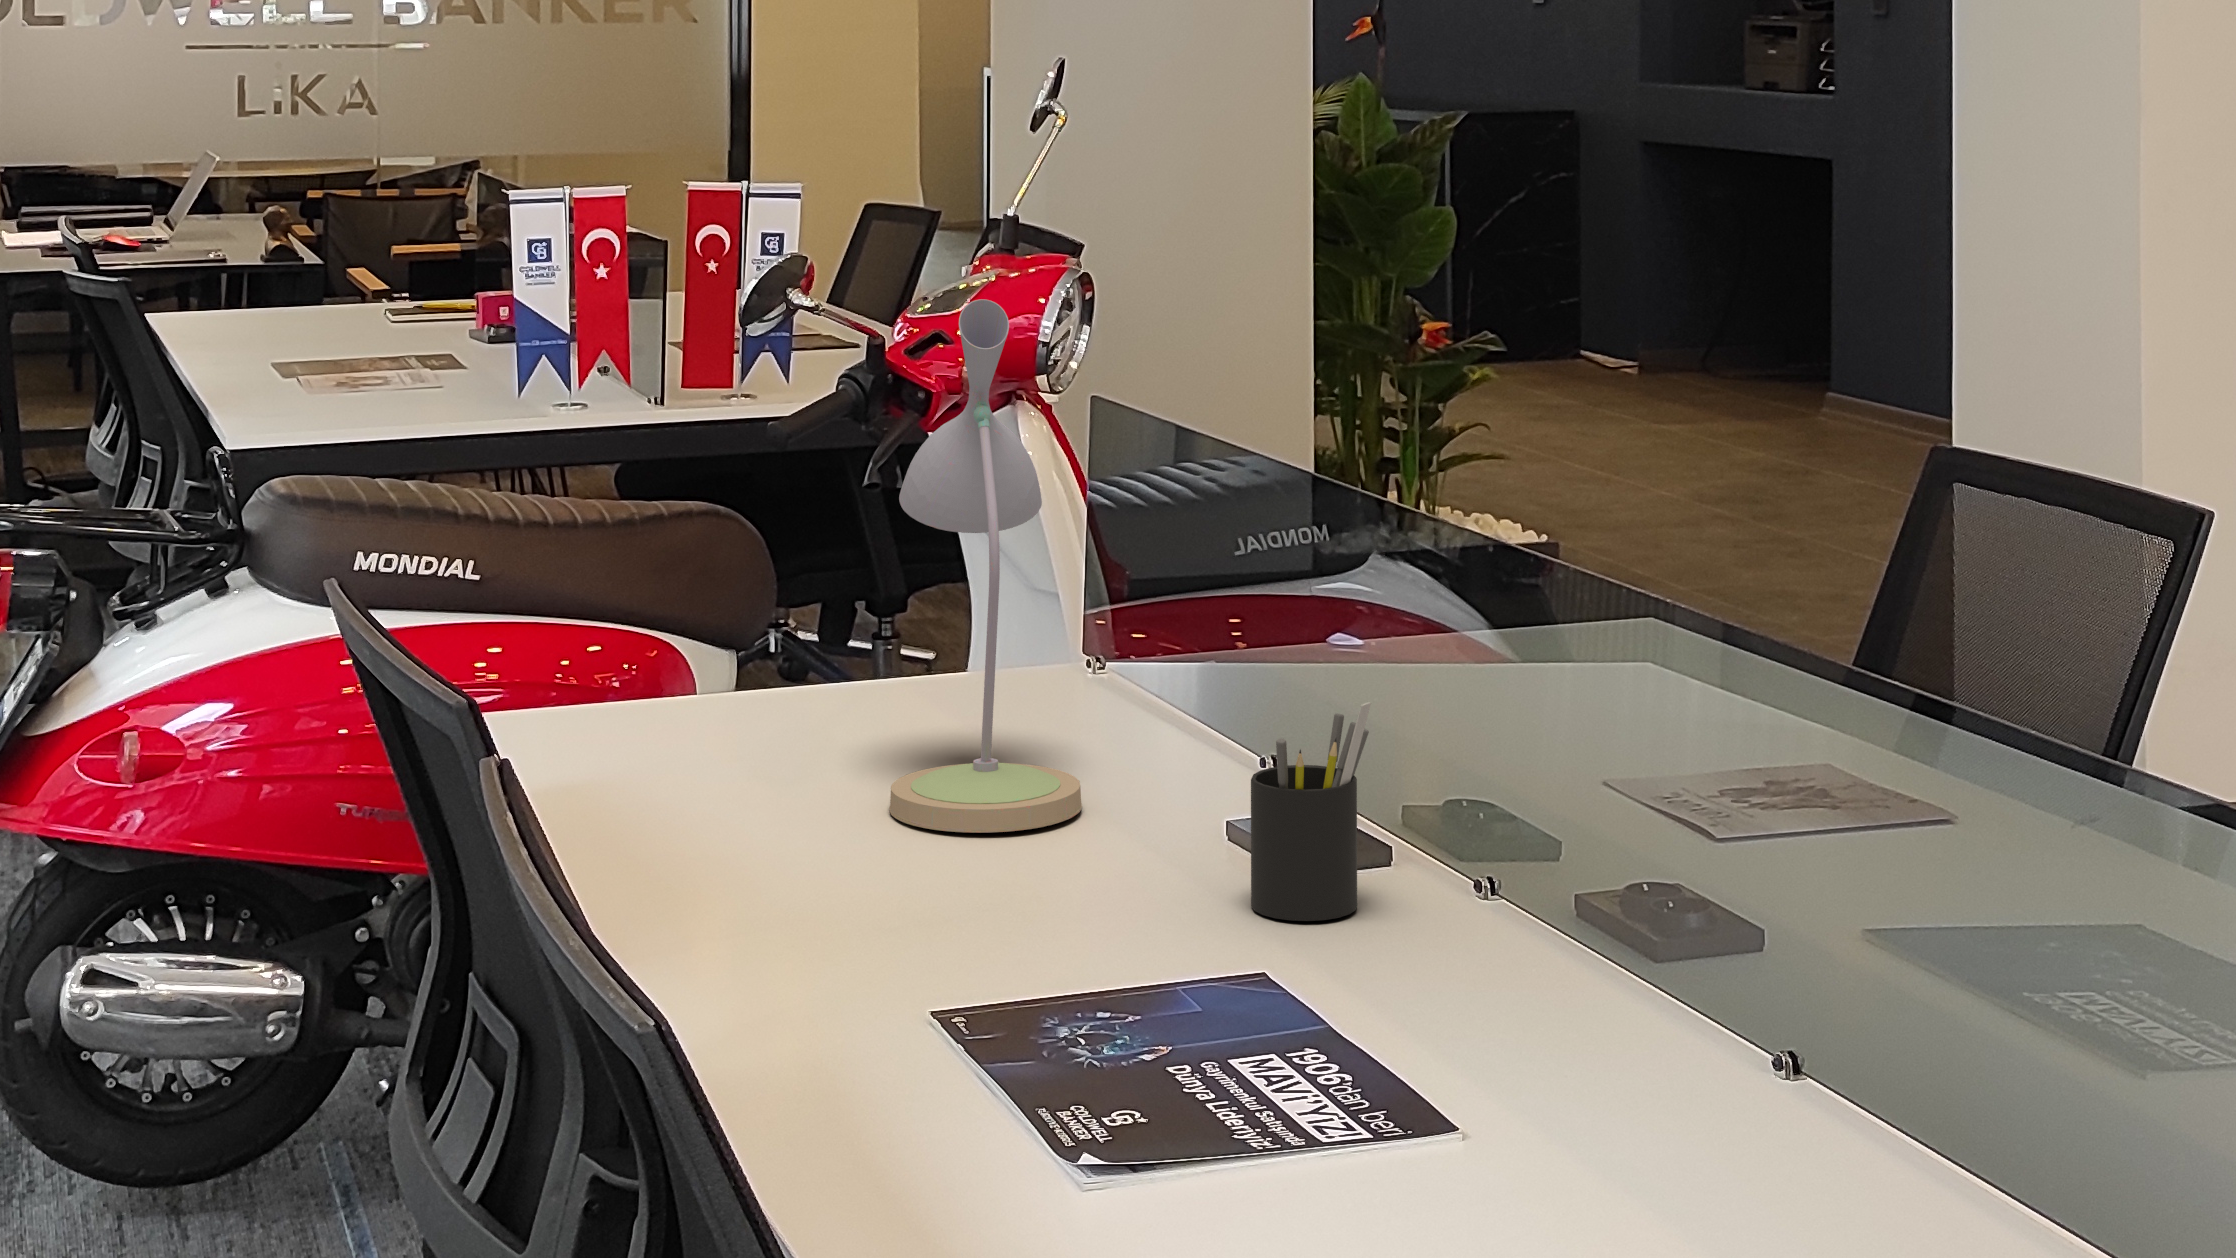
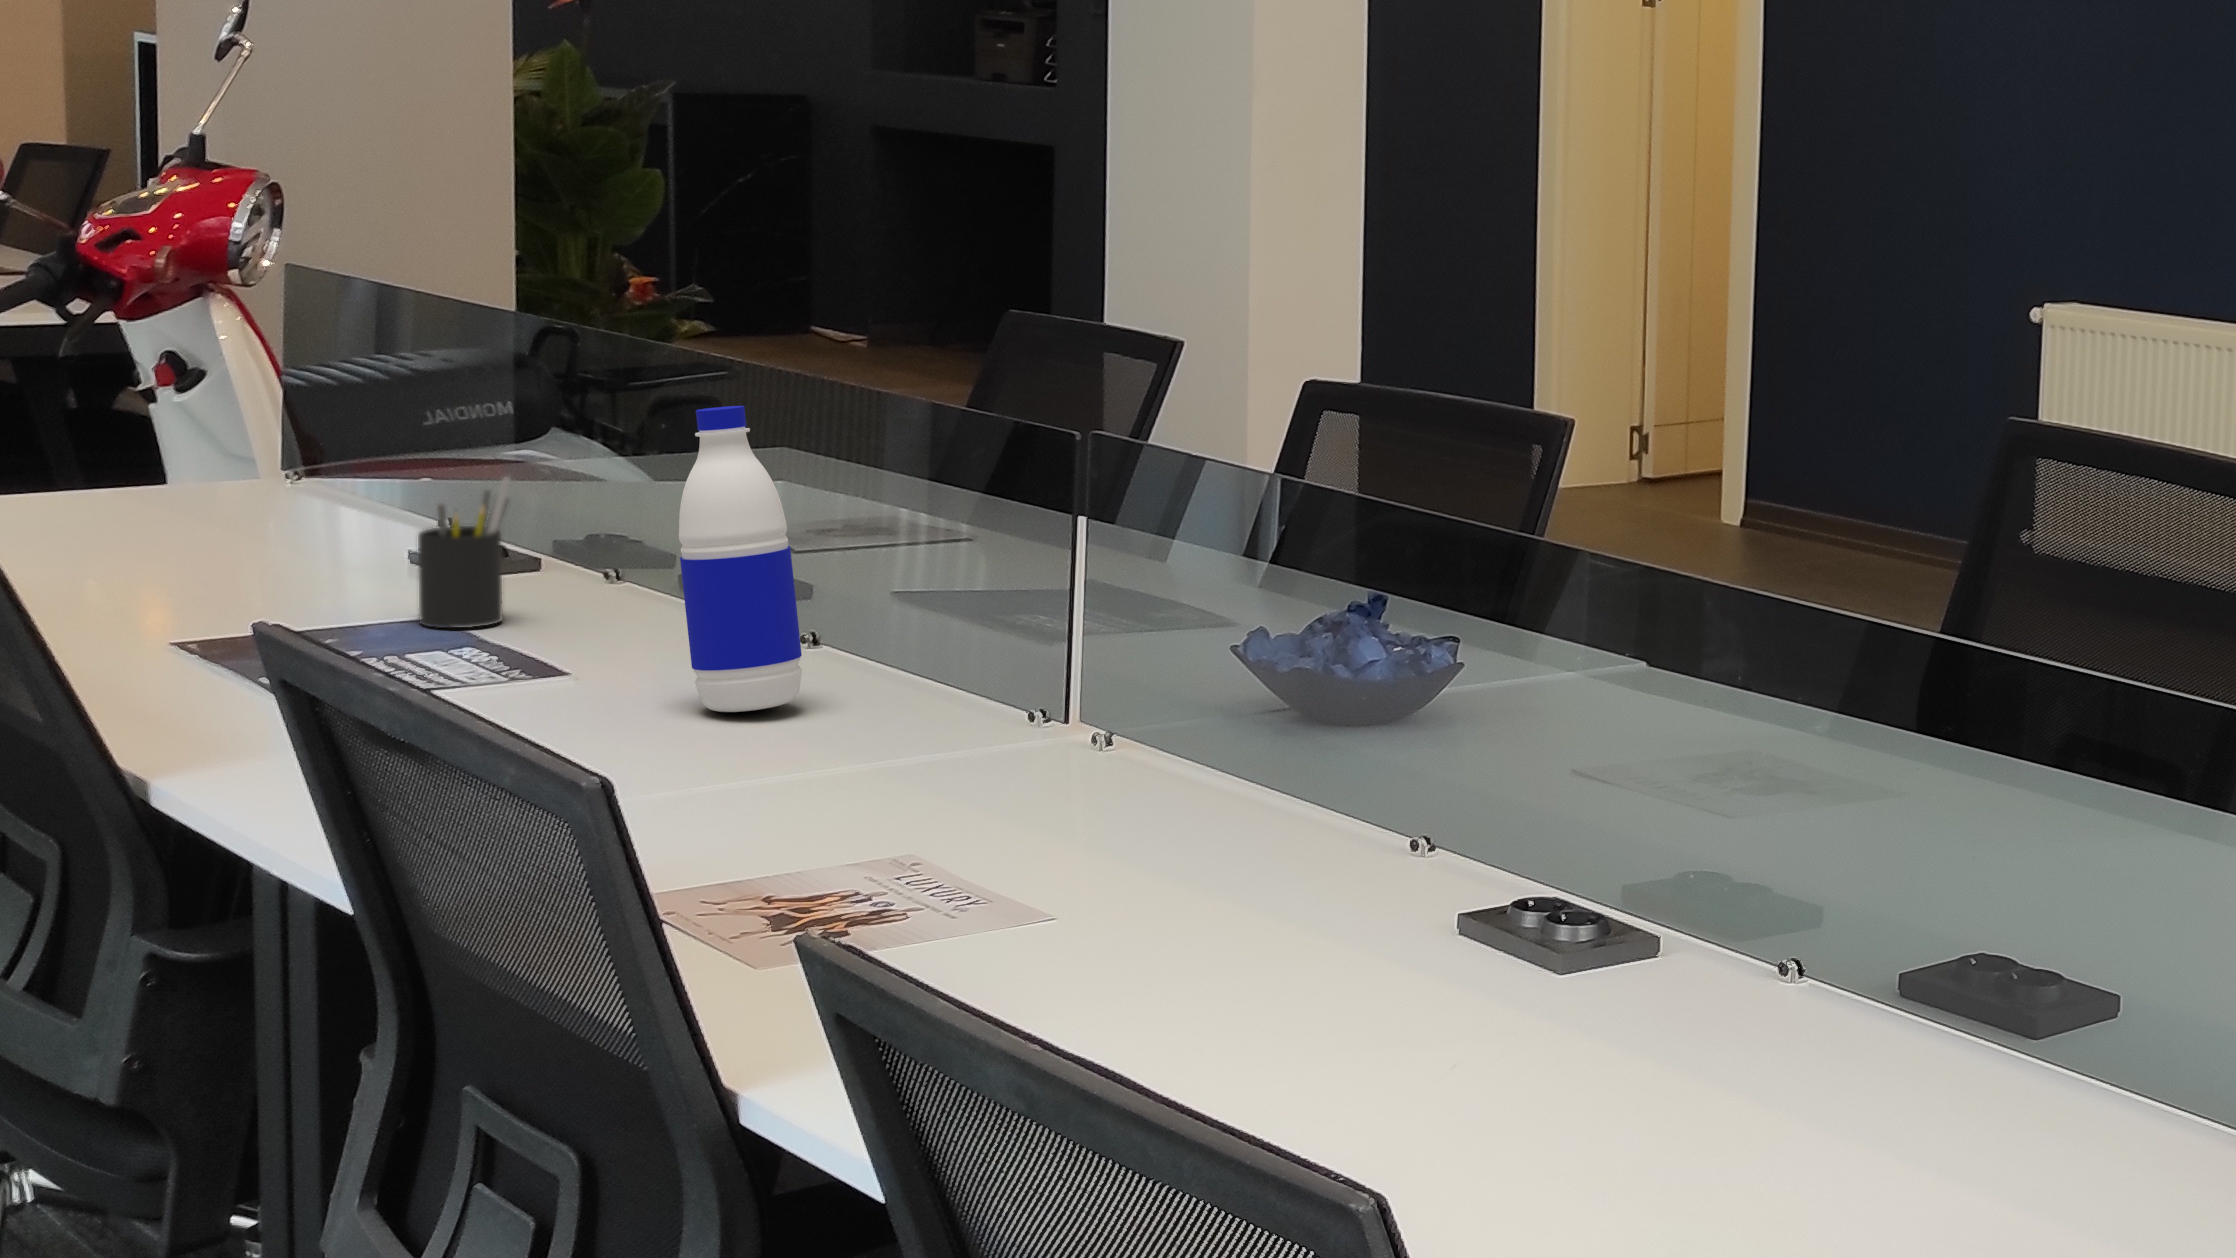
desk lamp: present [889,299,1082,833] -> none [113,197,280,593]
water bottle: none [1626,649,1810,1155] -> present [679,406,802,712]

